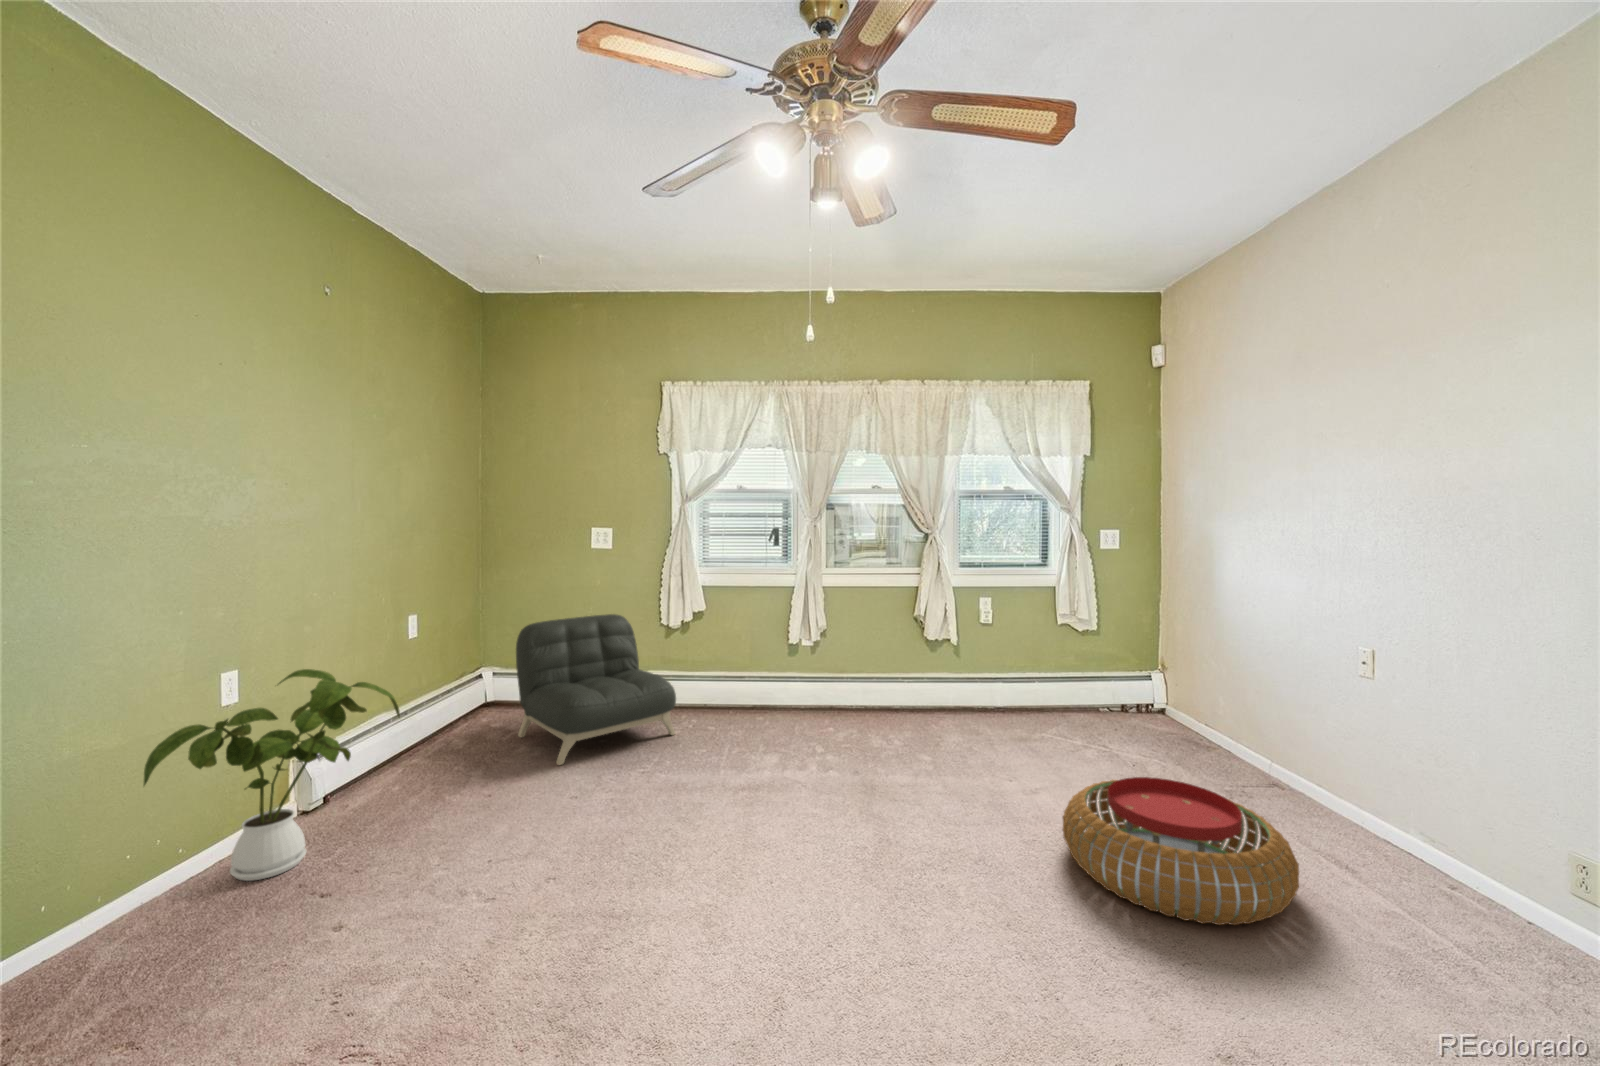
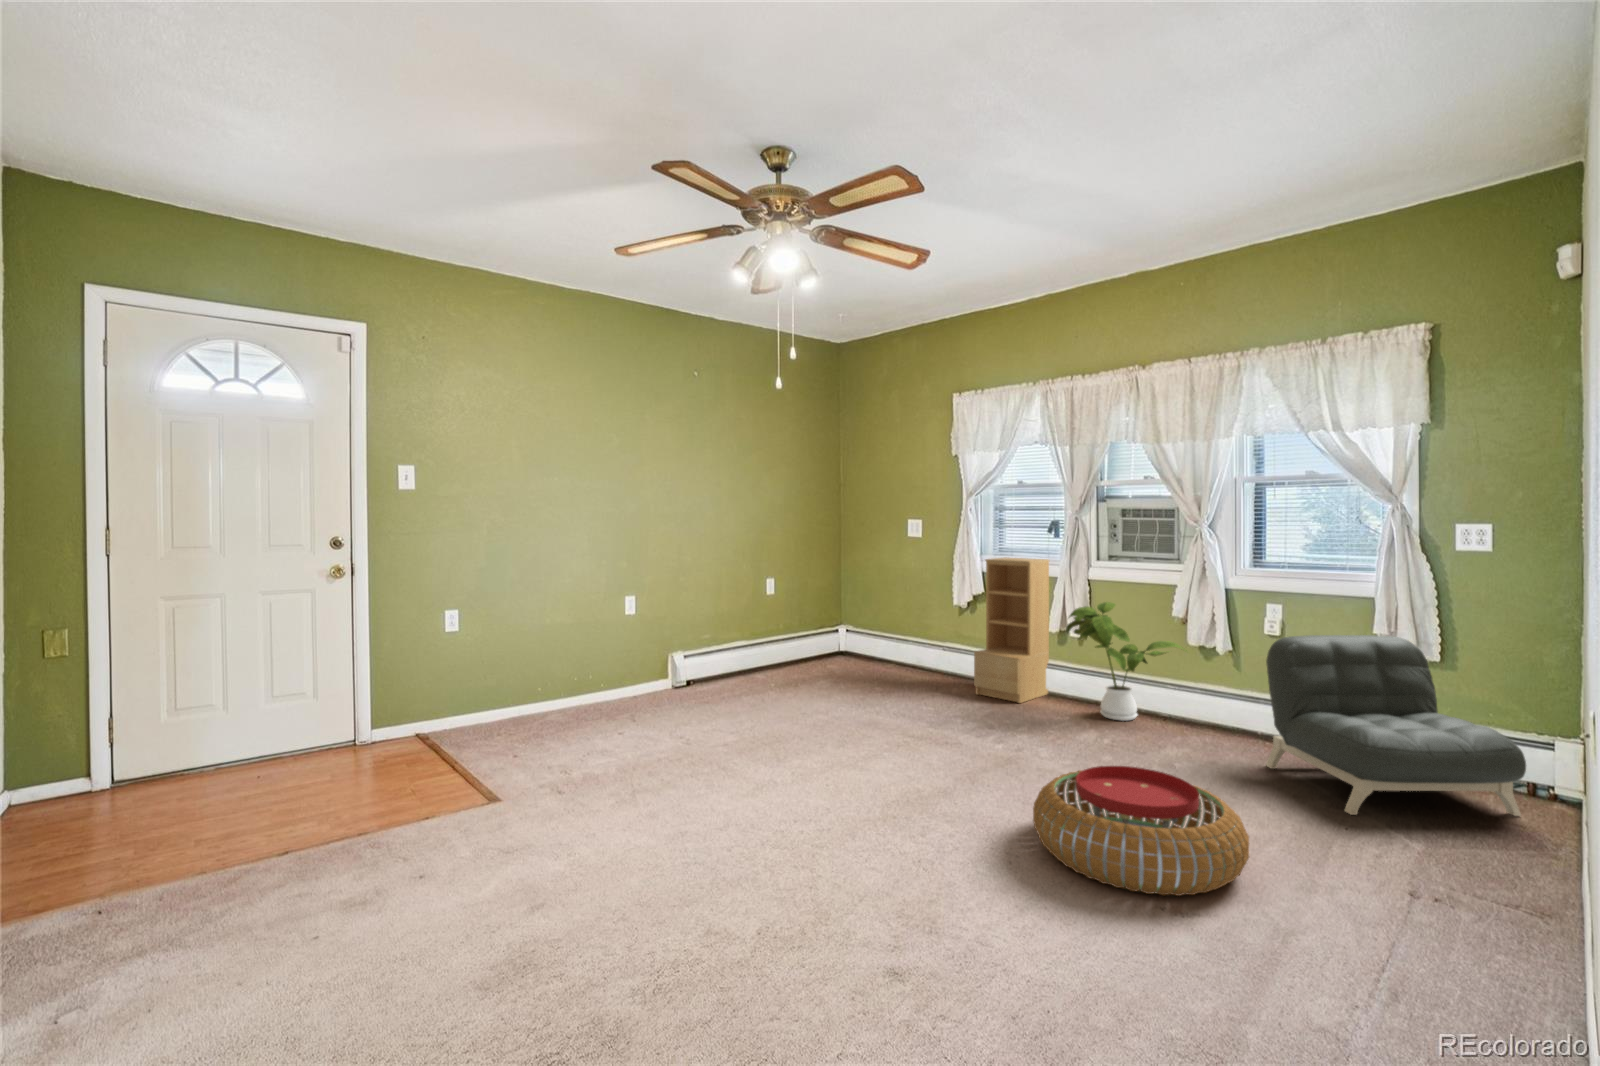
bookshelf: none [726,568,784,726] -> present [974,558,1049,703]
armchair: present [516,614,676,765] -> present [1266,635,1526,816]
house plant: present [144,669,400,881] -> present [1066,602,1187,721]

